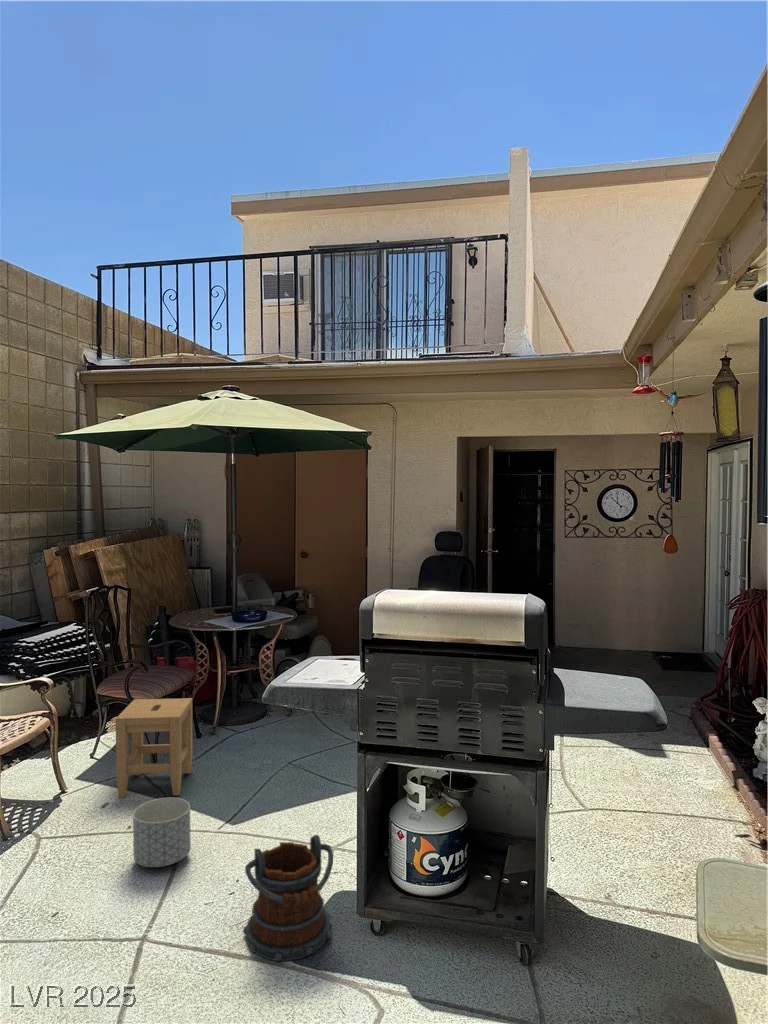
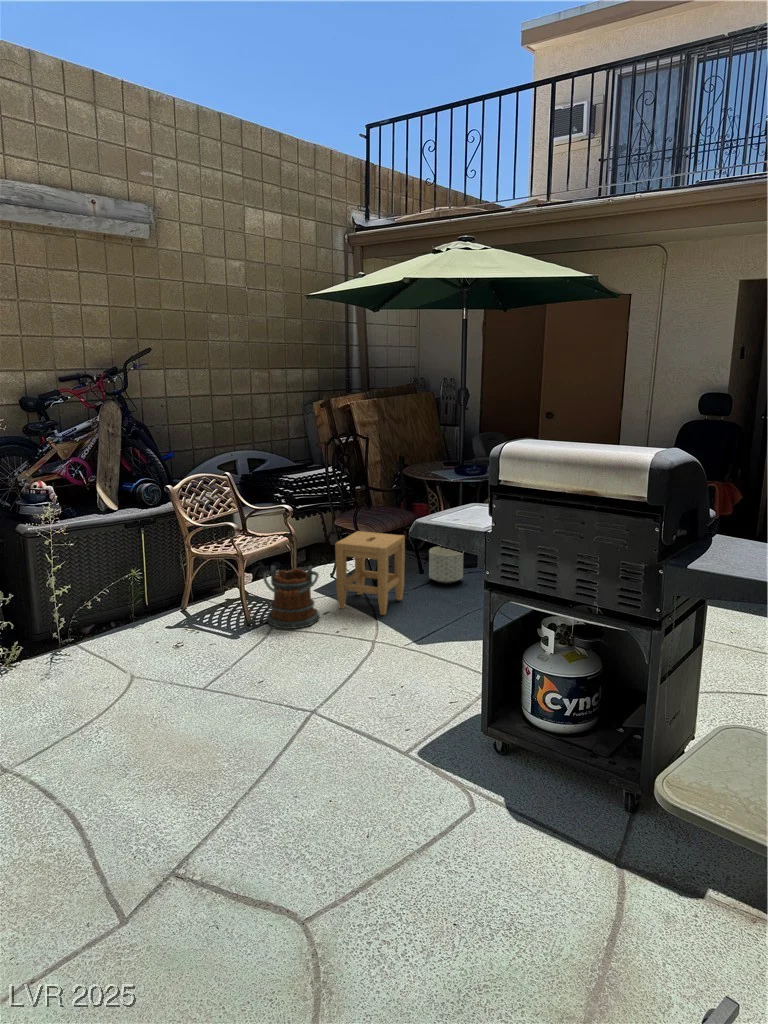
planter: present [133,797,191,867] -> present [429,547,463,584]
bucket: present [243,835,333,961] -> present [263,566,320,629]

